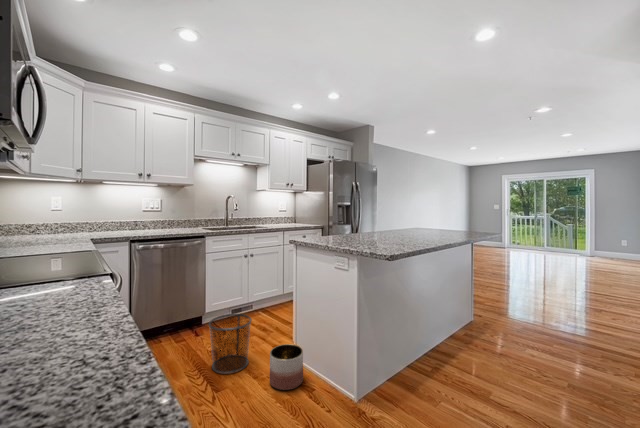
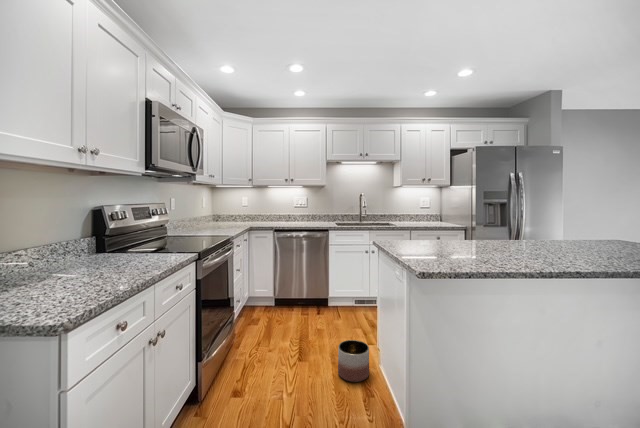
trash can: present [209,314,252,374] -> none [306,302,342,352]

